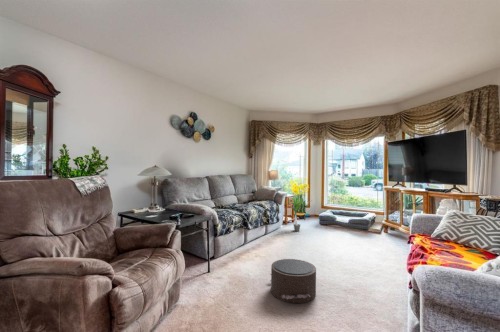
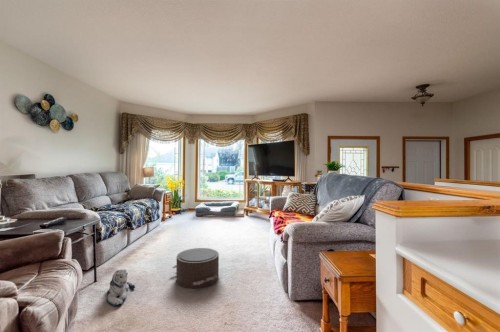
potted plant: present [291,198,301,231] -> none [163,188,189,226]
plush toy: none [209,265,234,297] -> present [107,270,135,306]

